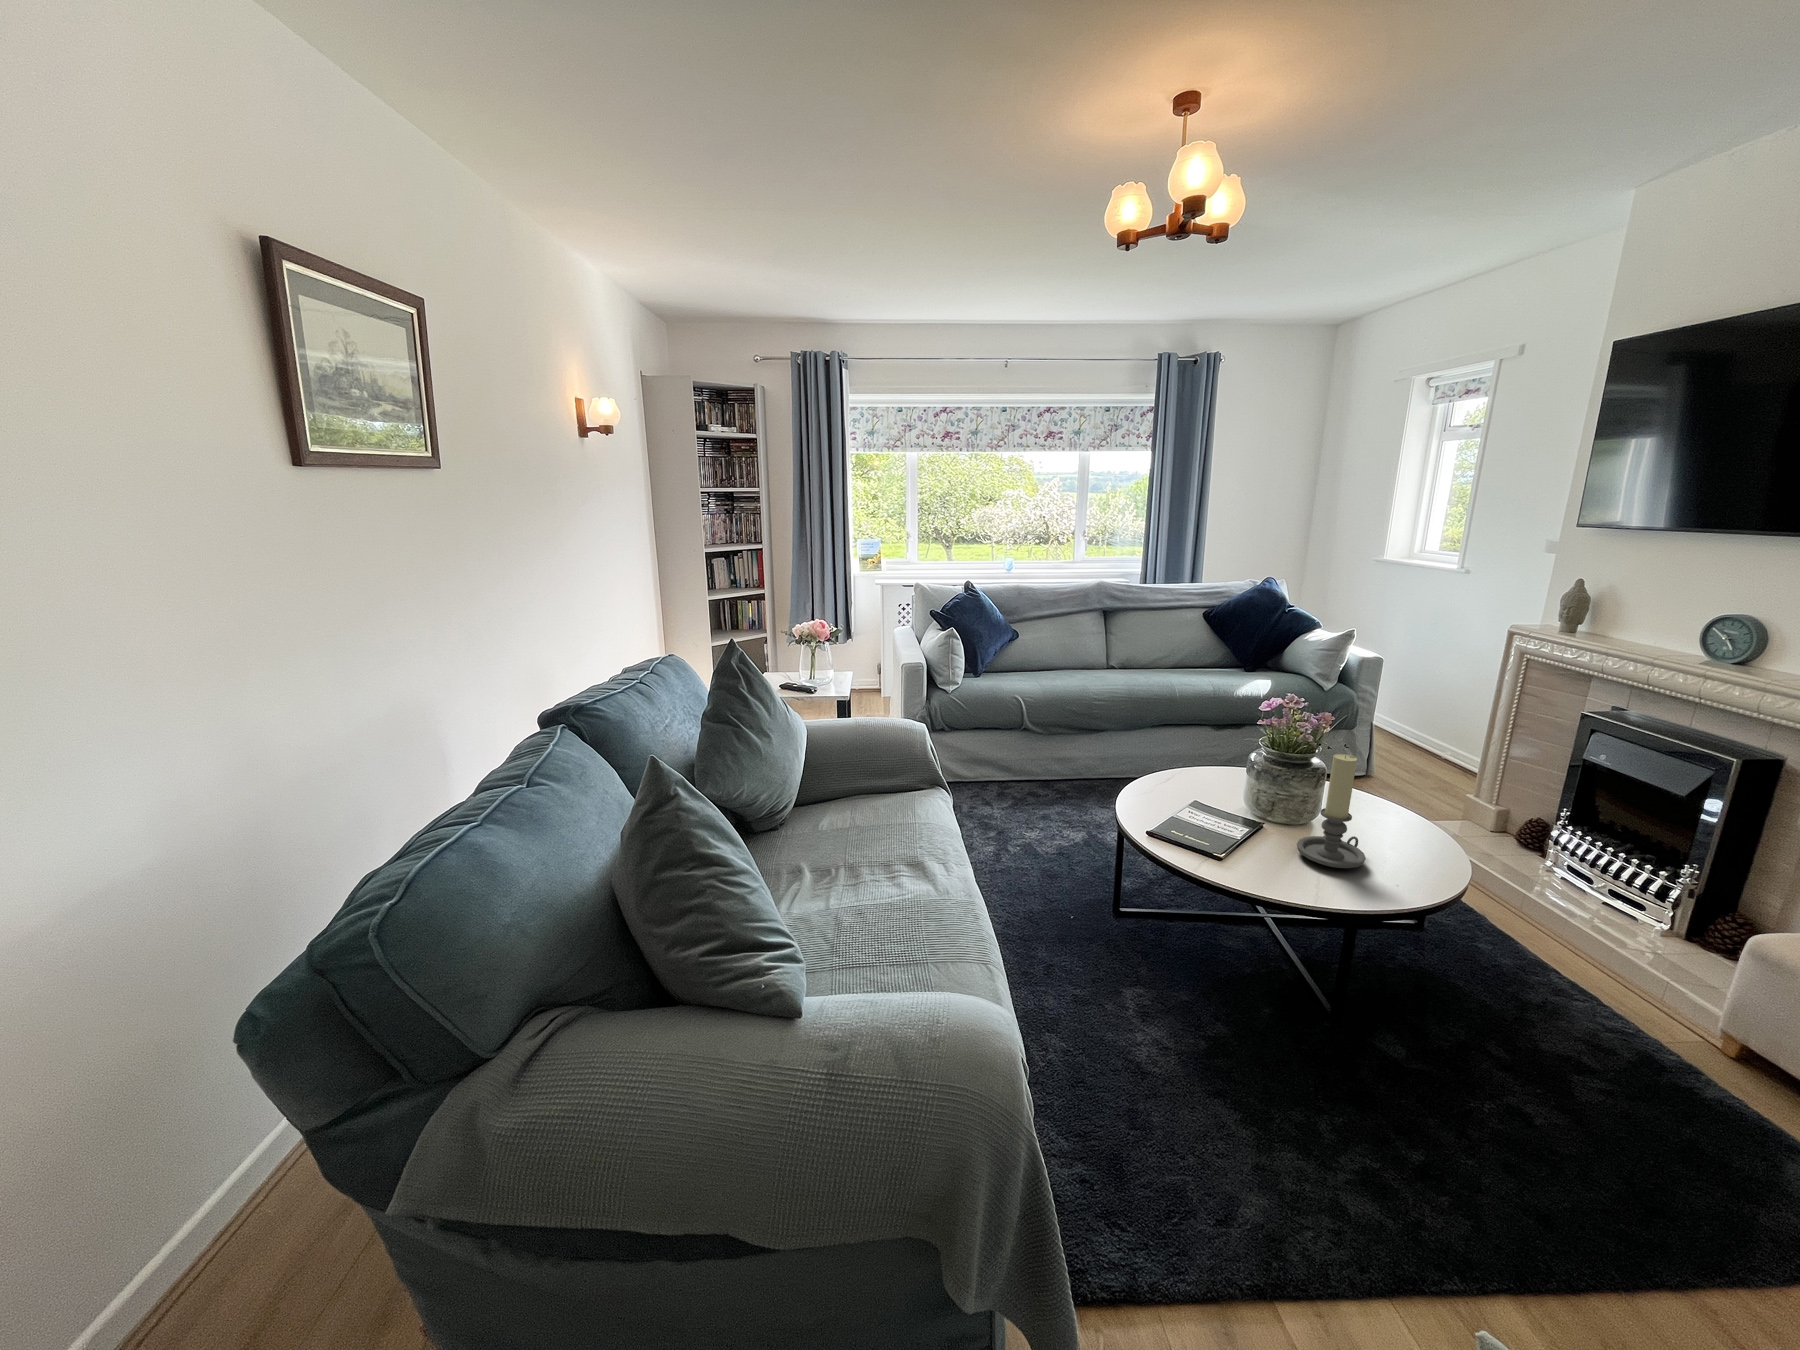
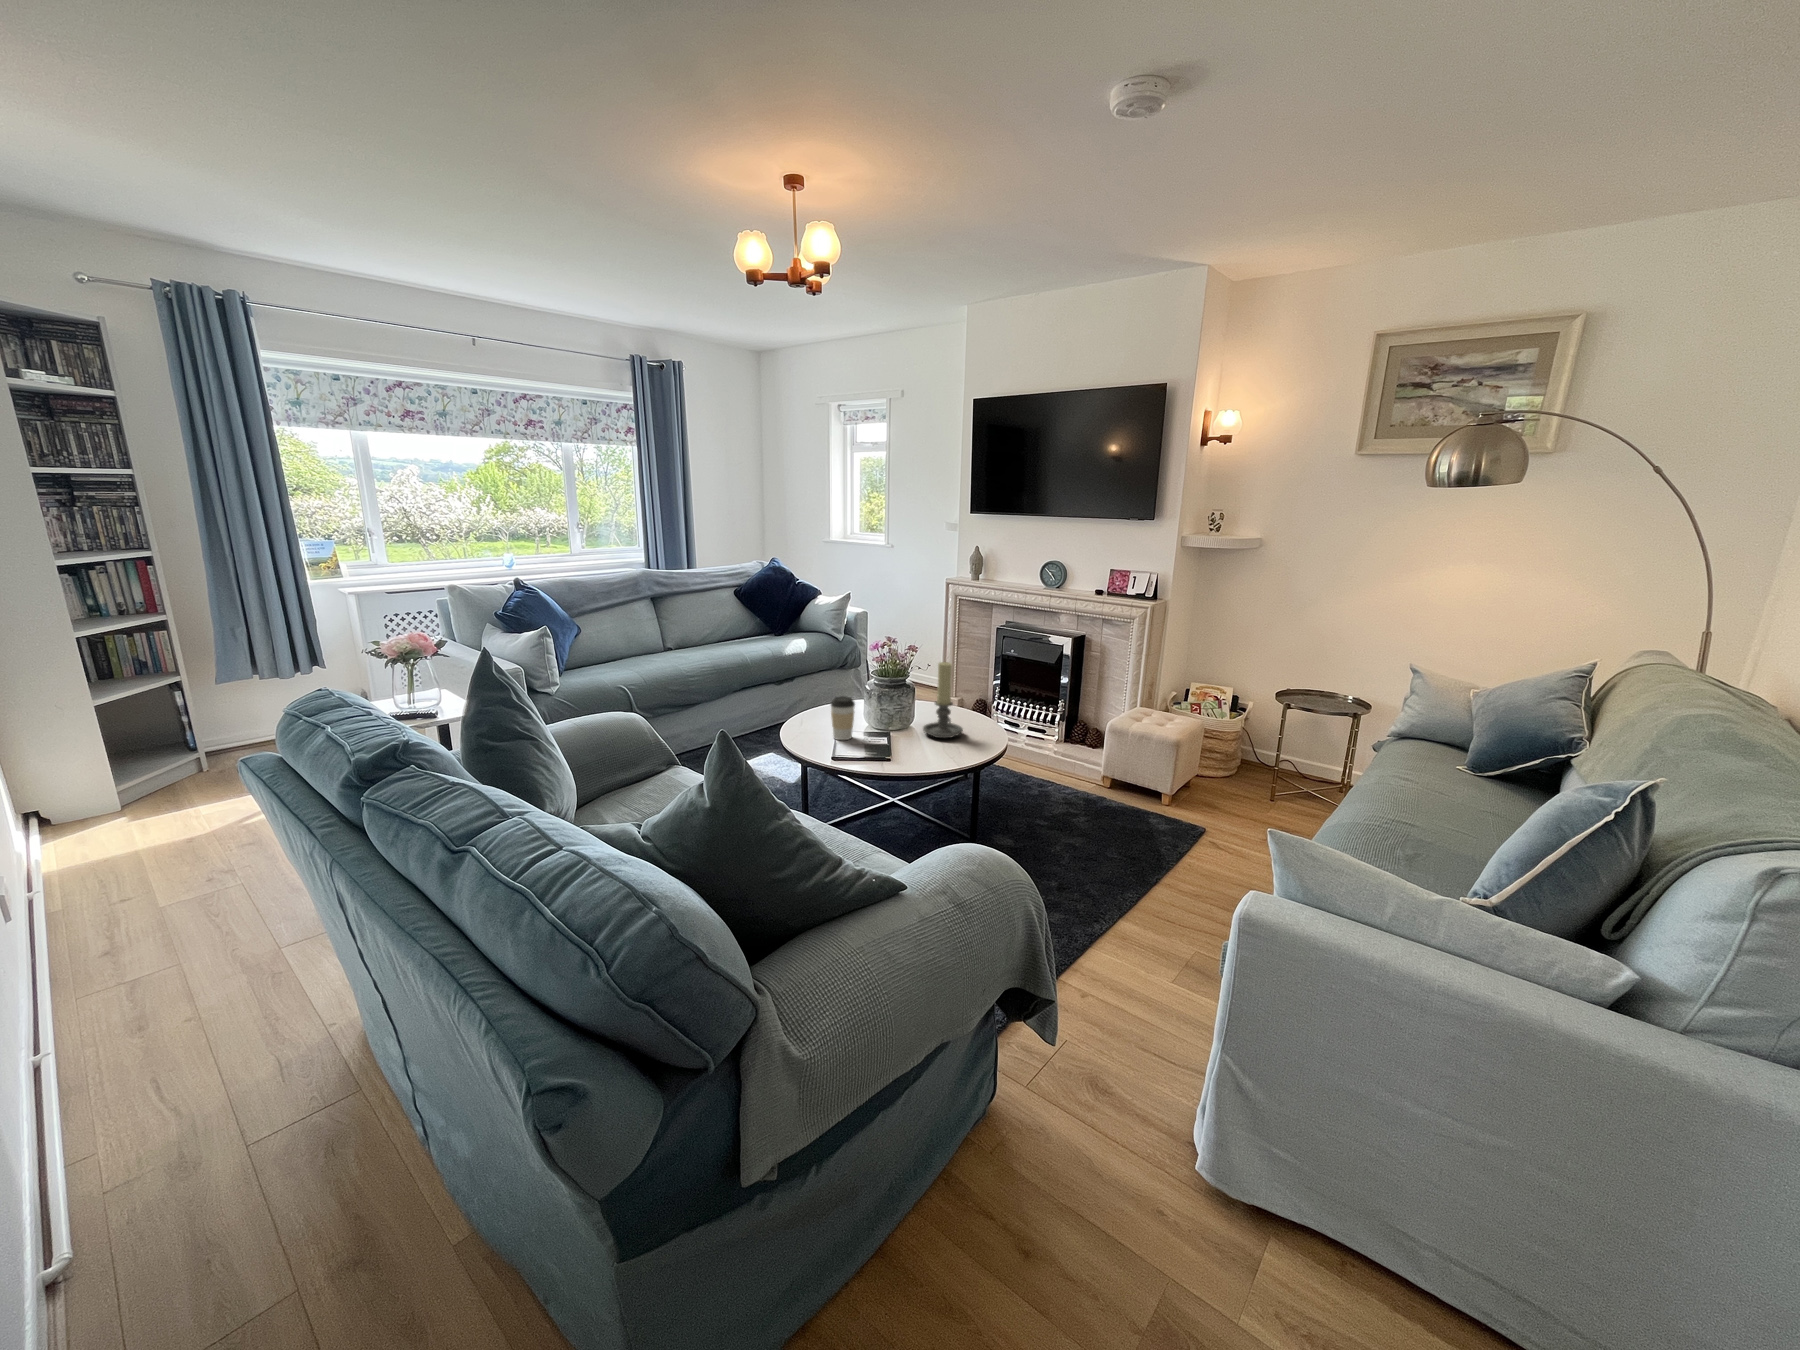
coffee cup: none [1163,767,1198,825] -> present [831,696,855,740]

